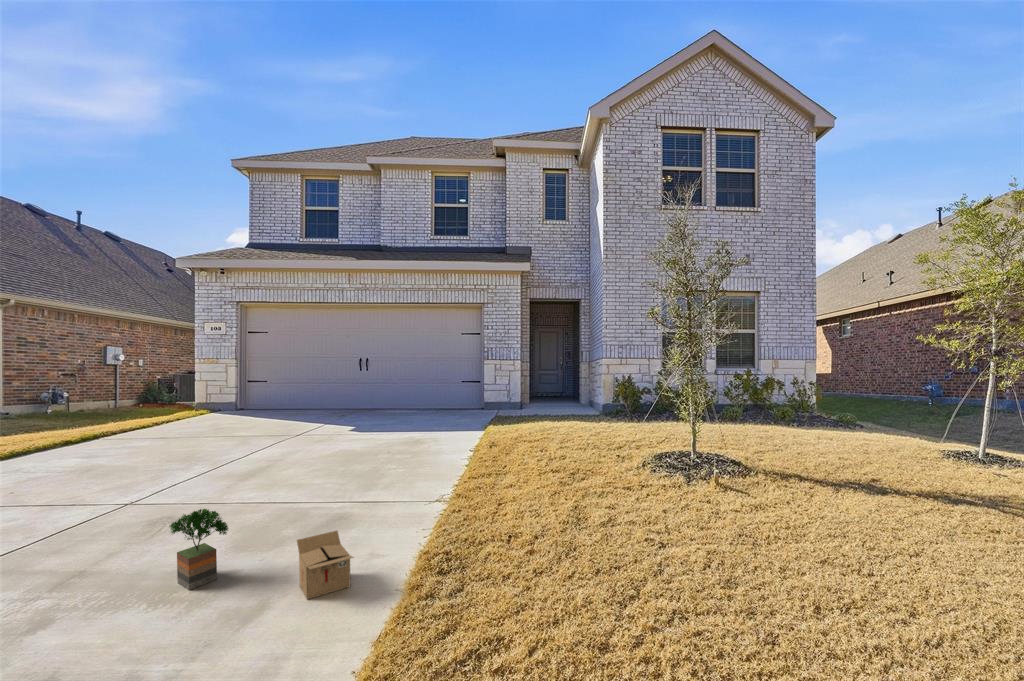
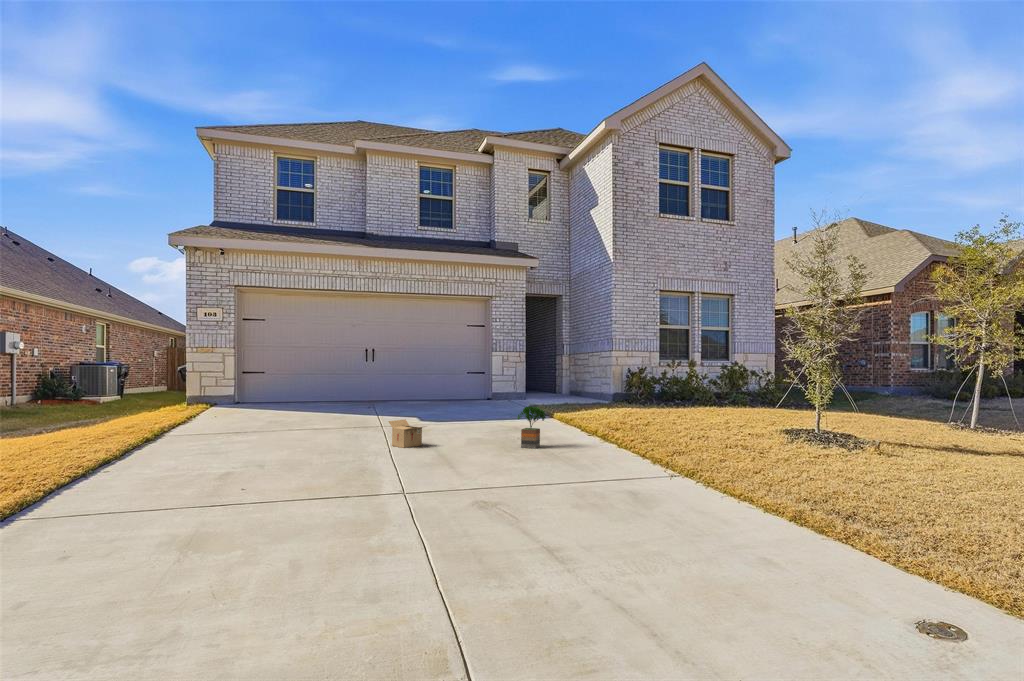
cardboard box: present [297,531,354,599] -> present [388,419,422,448]

